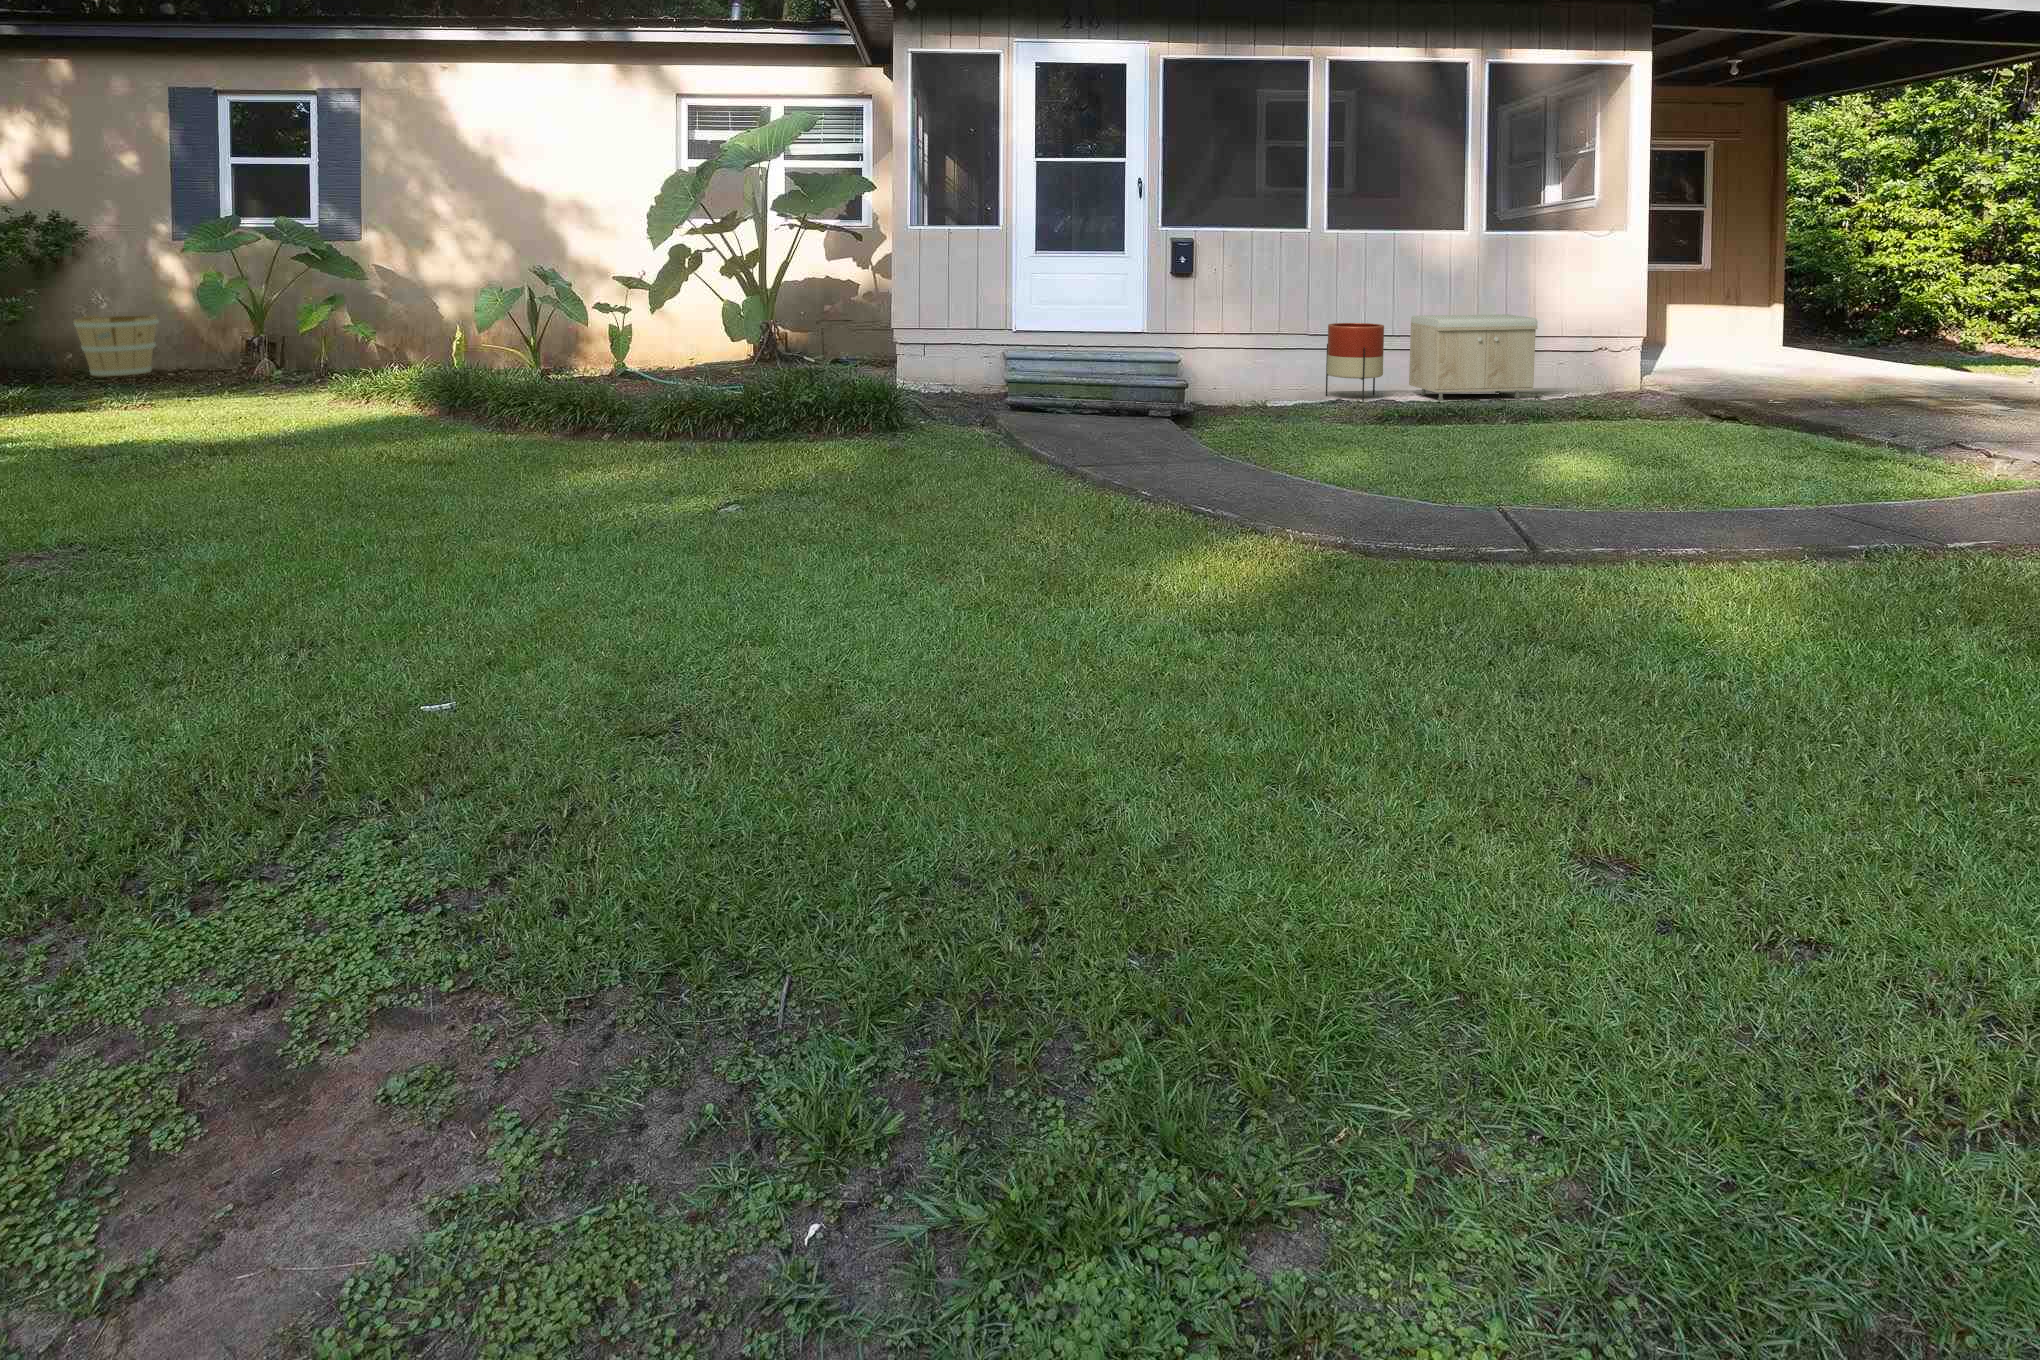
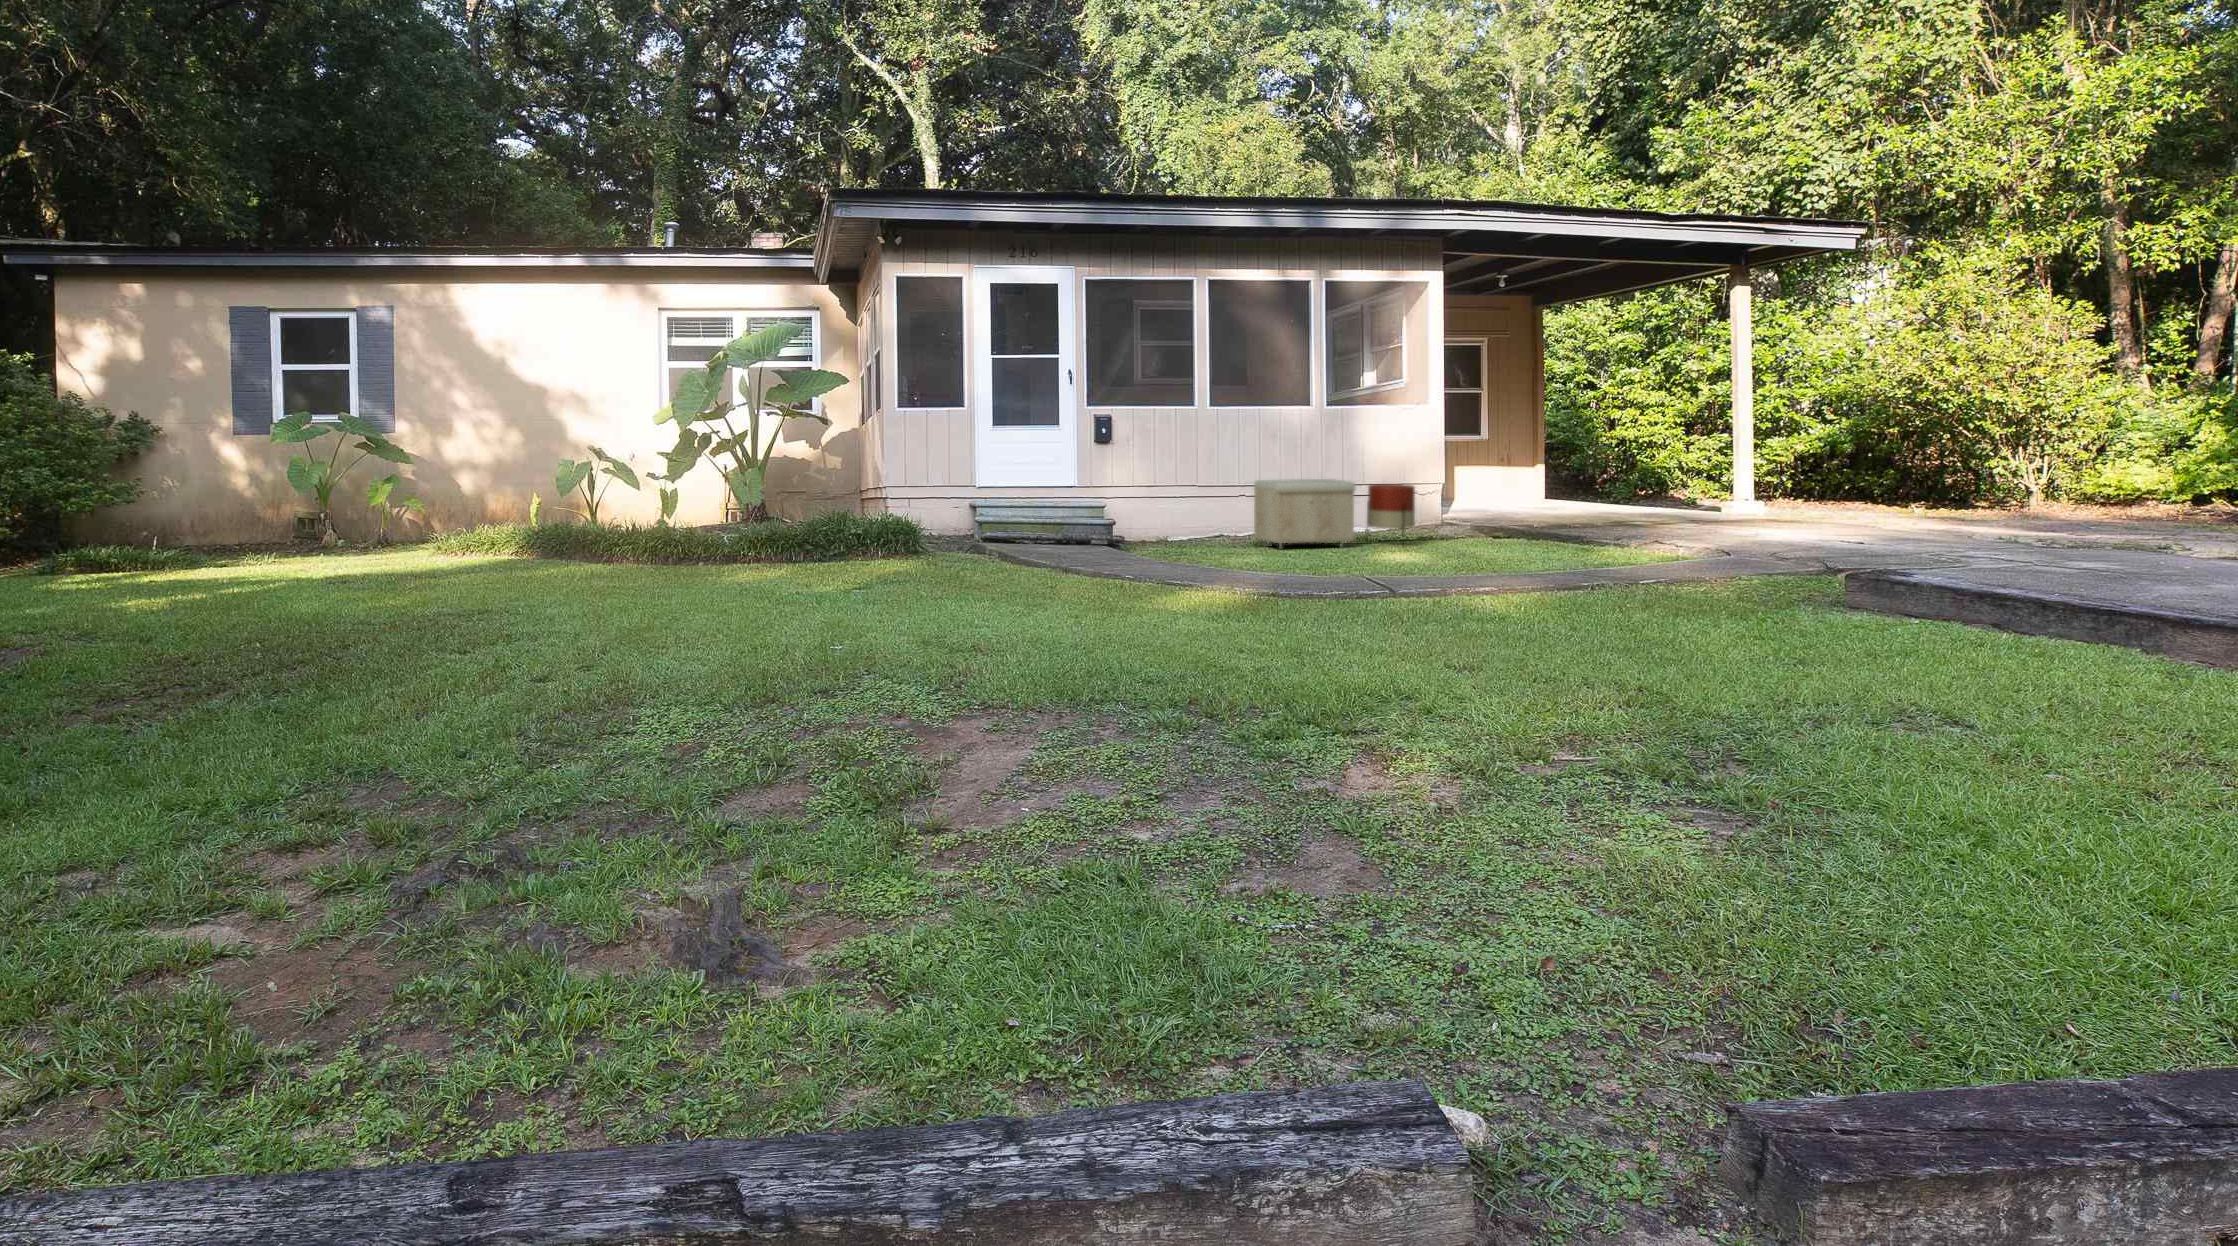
wooden bucket: present [74,314,159,377] -> none [57,479,135,537]
planter: present [1326,323,1384,401] -> present [1367,484,1415,537]

